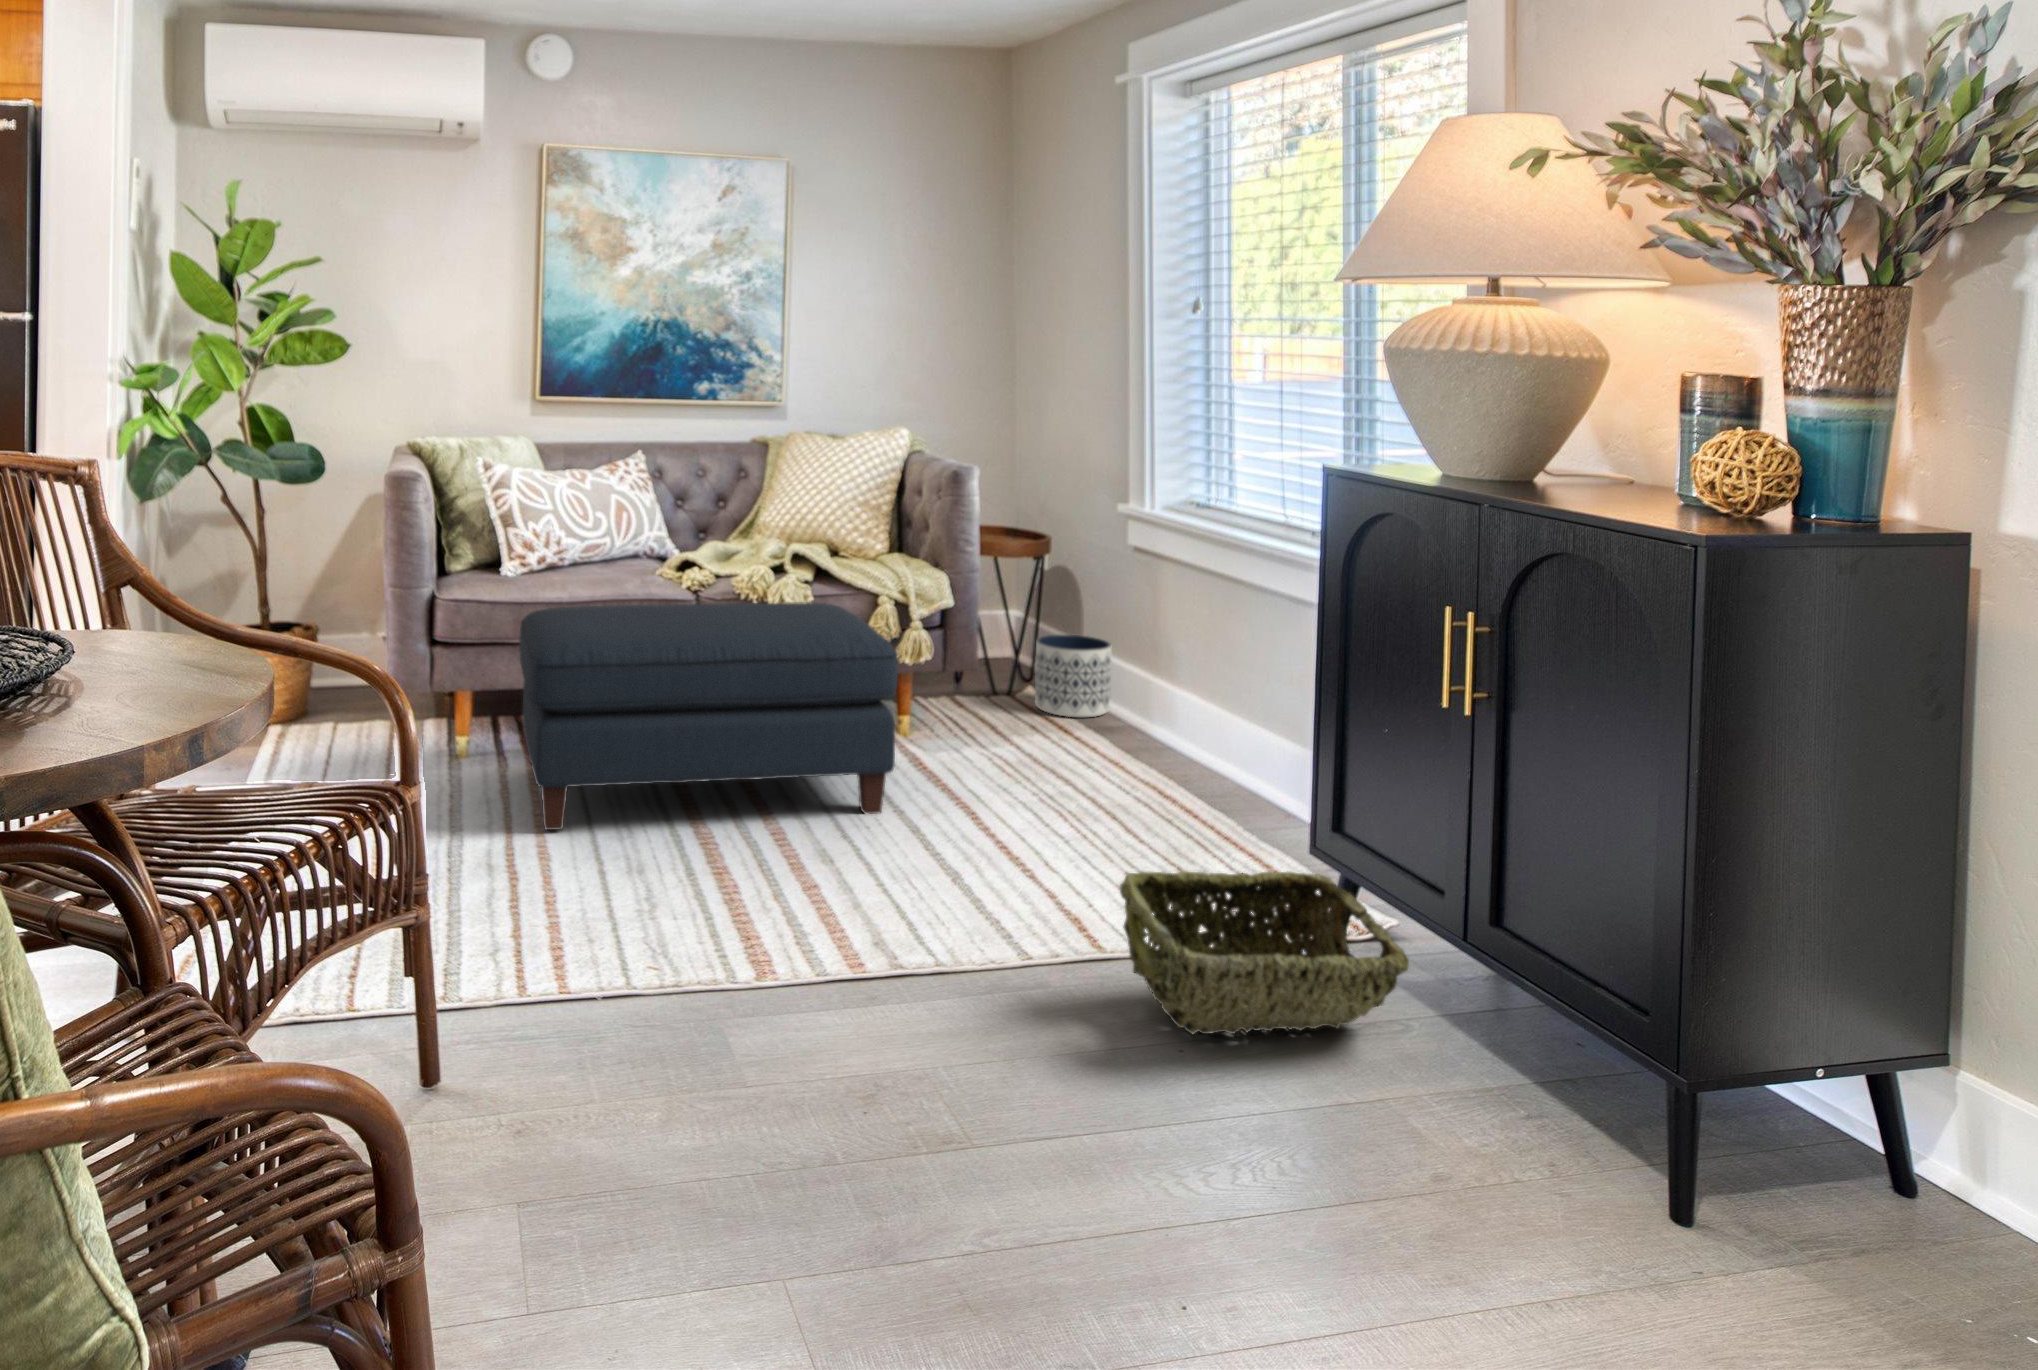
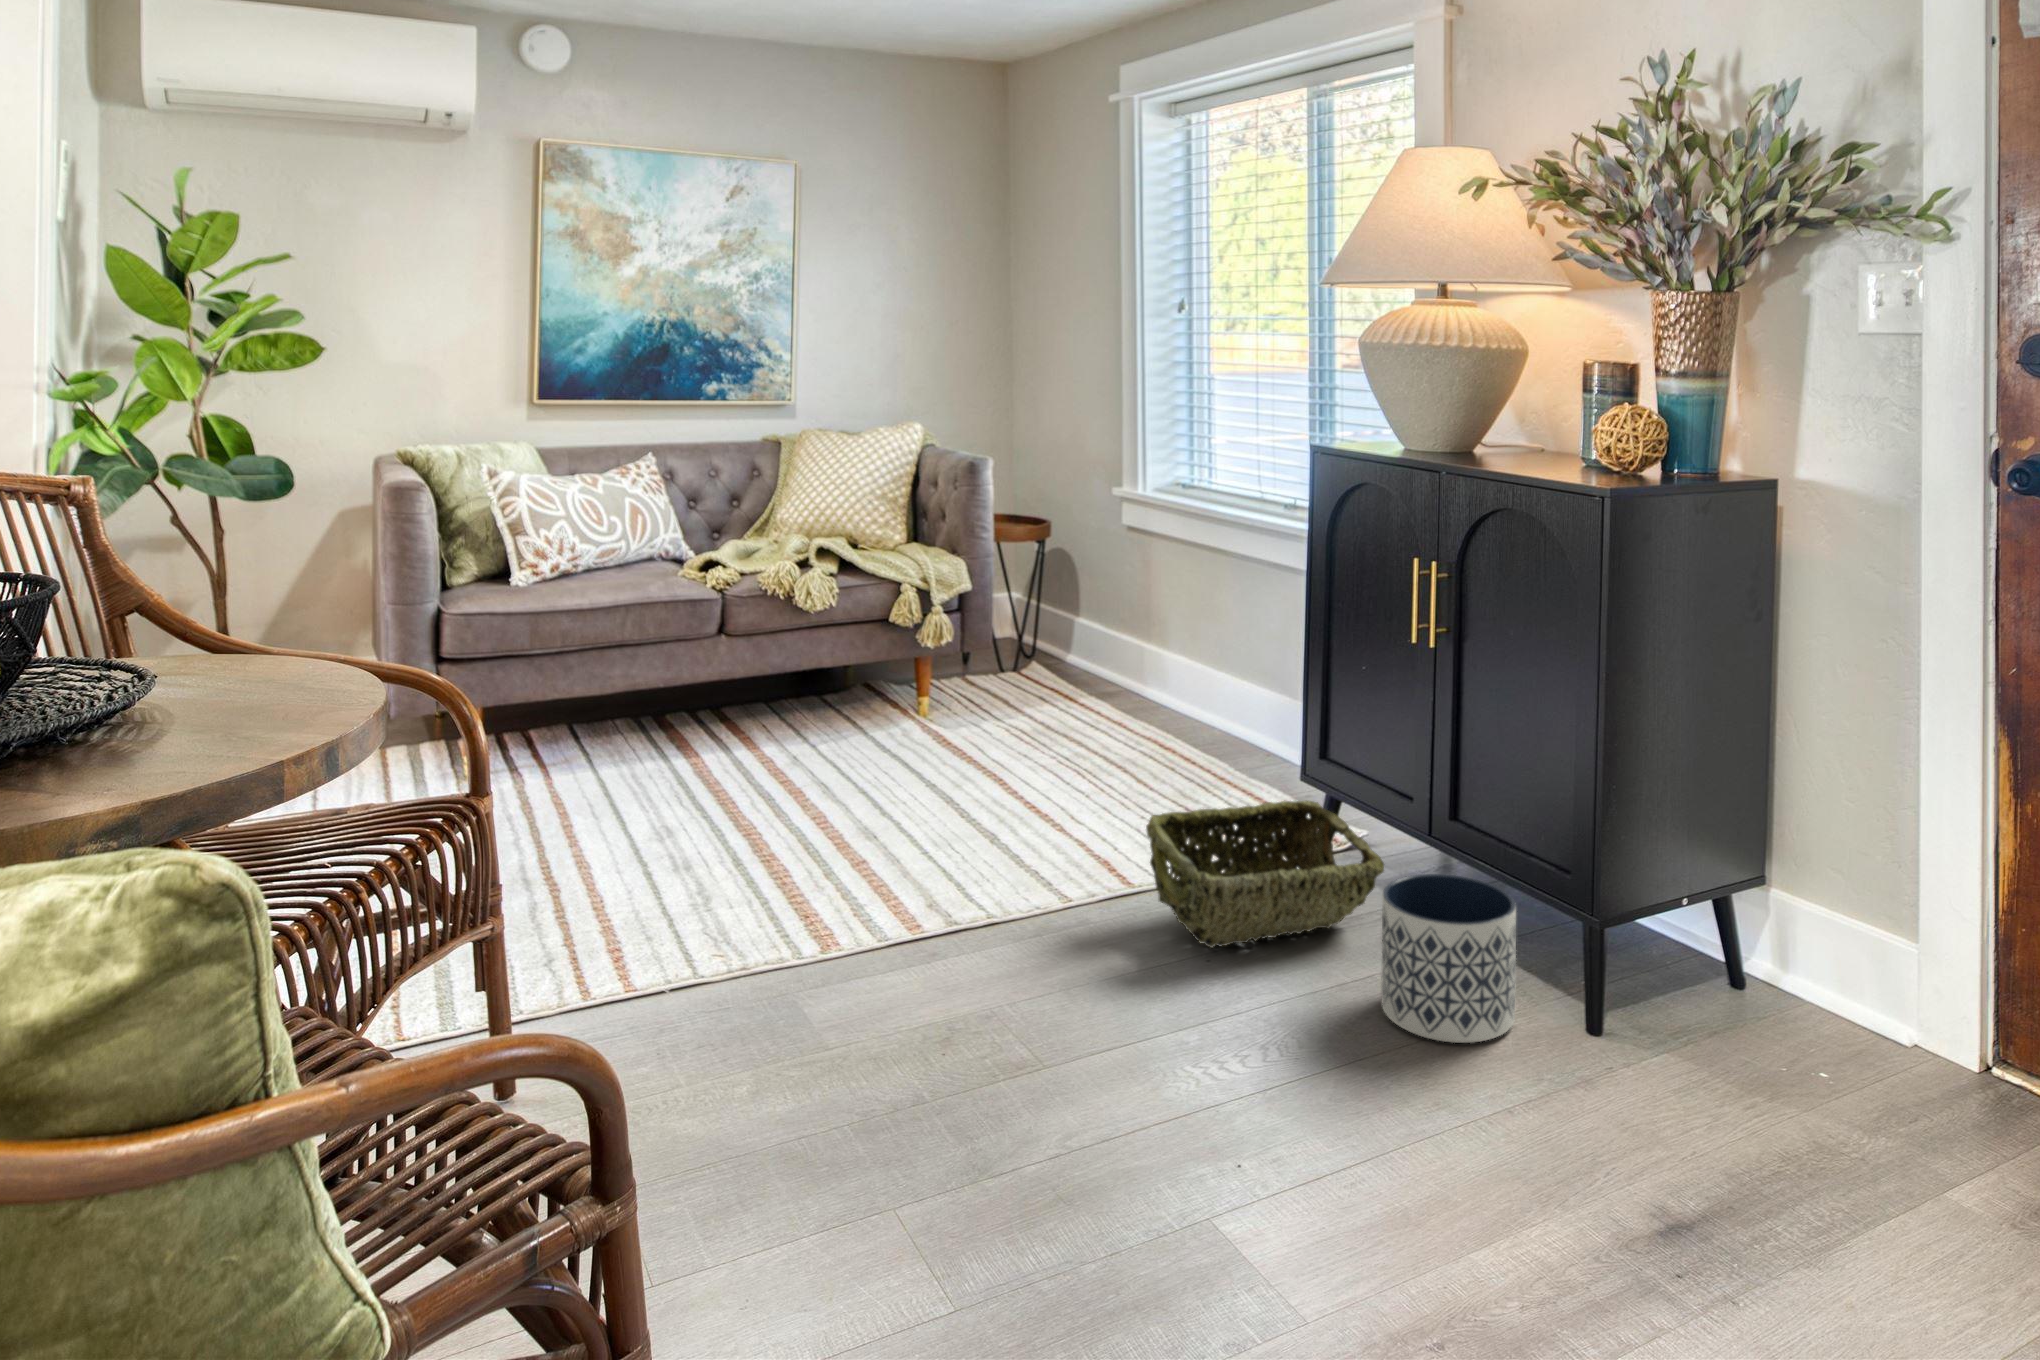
ottoman: present [519,602,898,830] -> none [543,595,926,836]
planter: present [1035,634,1111,717] -> present [1381,874,1516,1043]

